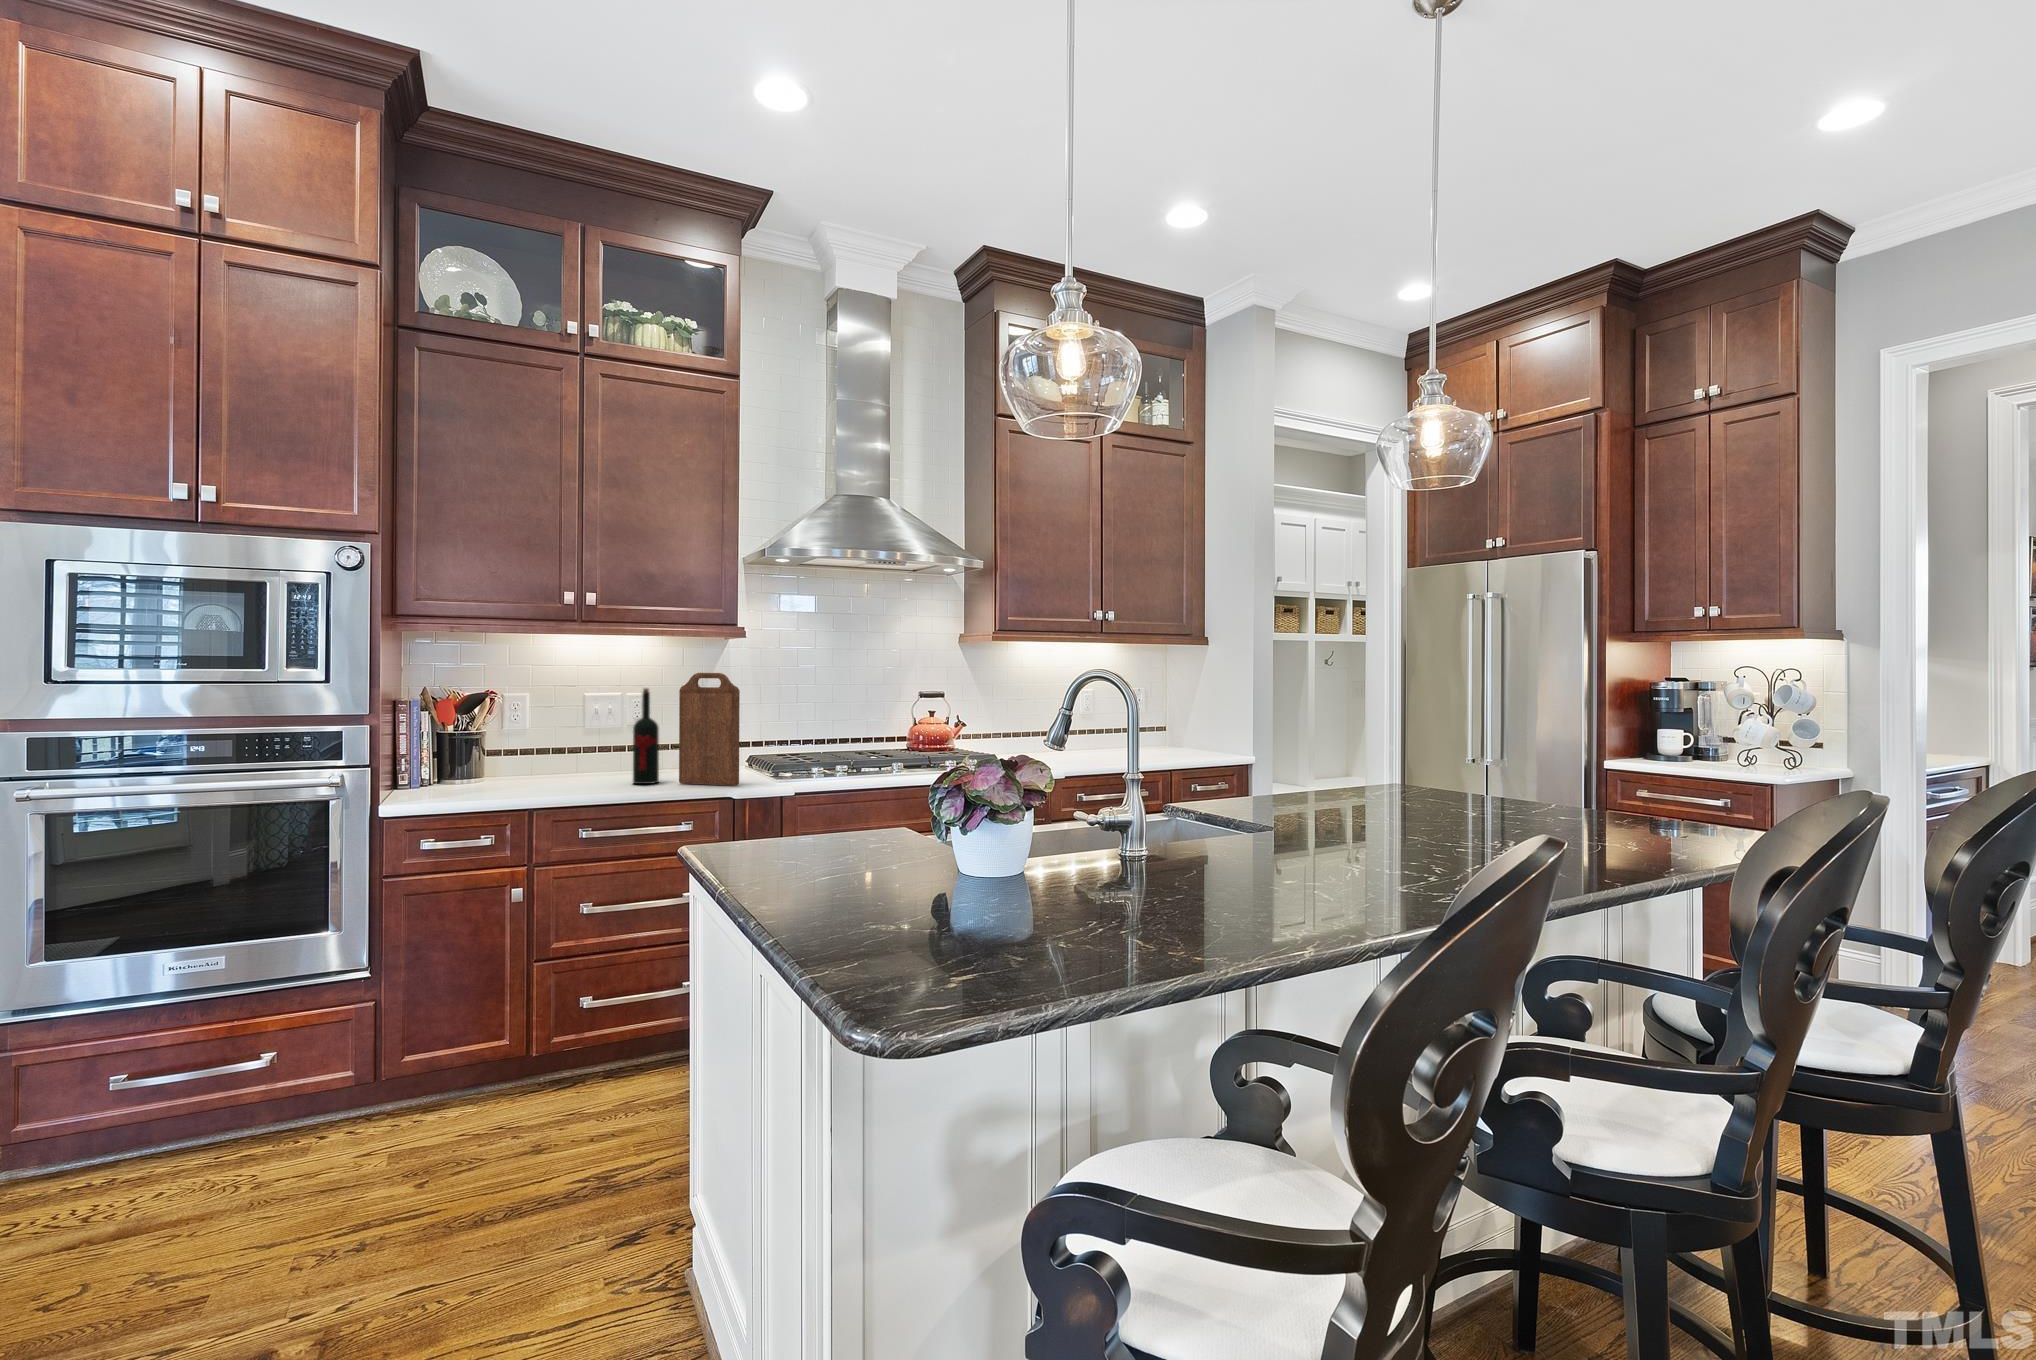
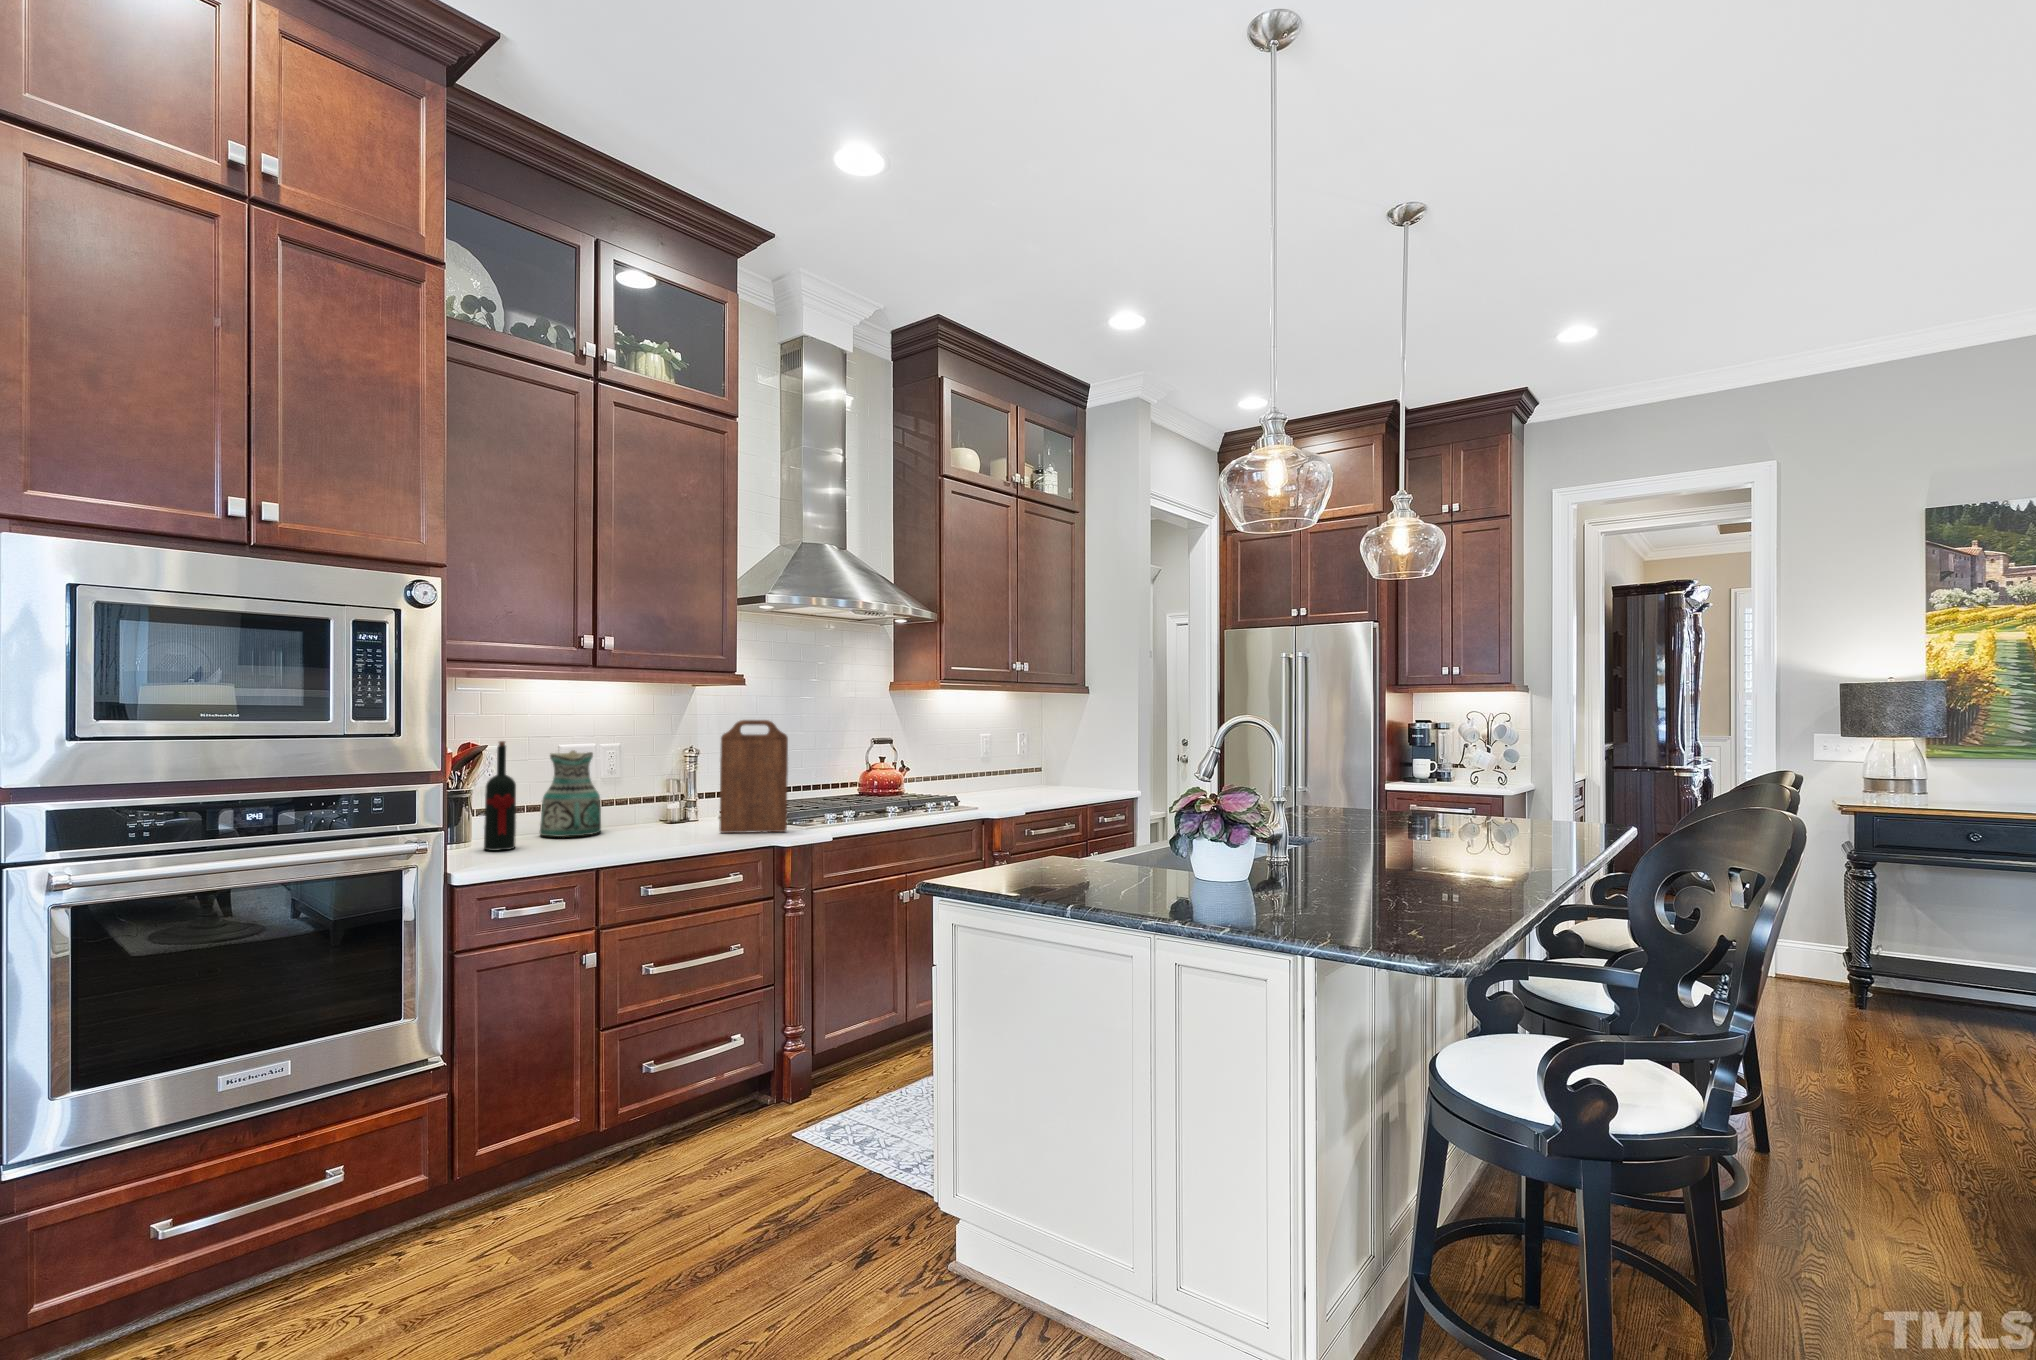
wine bottle: present [633,688,659,784] -> present [484,741,516,851]
ceramic pitcher: none [533,701,591,780] -> present [540,750,601,837]

